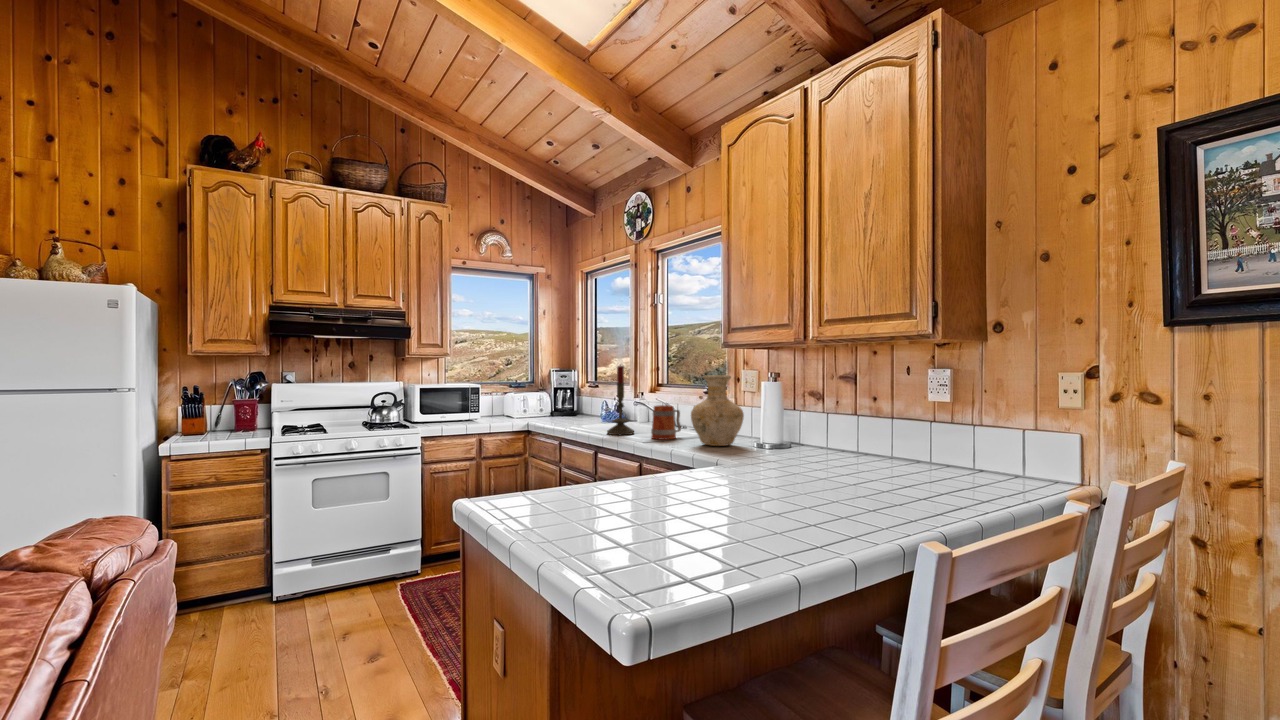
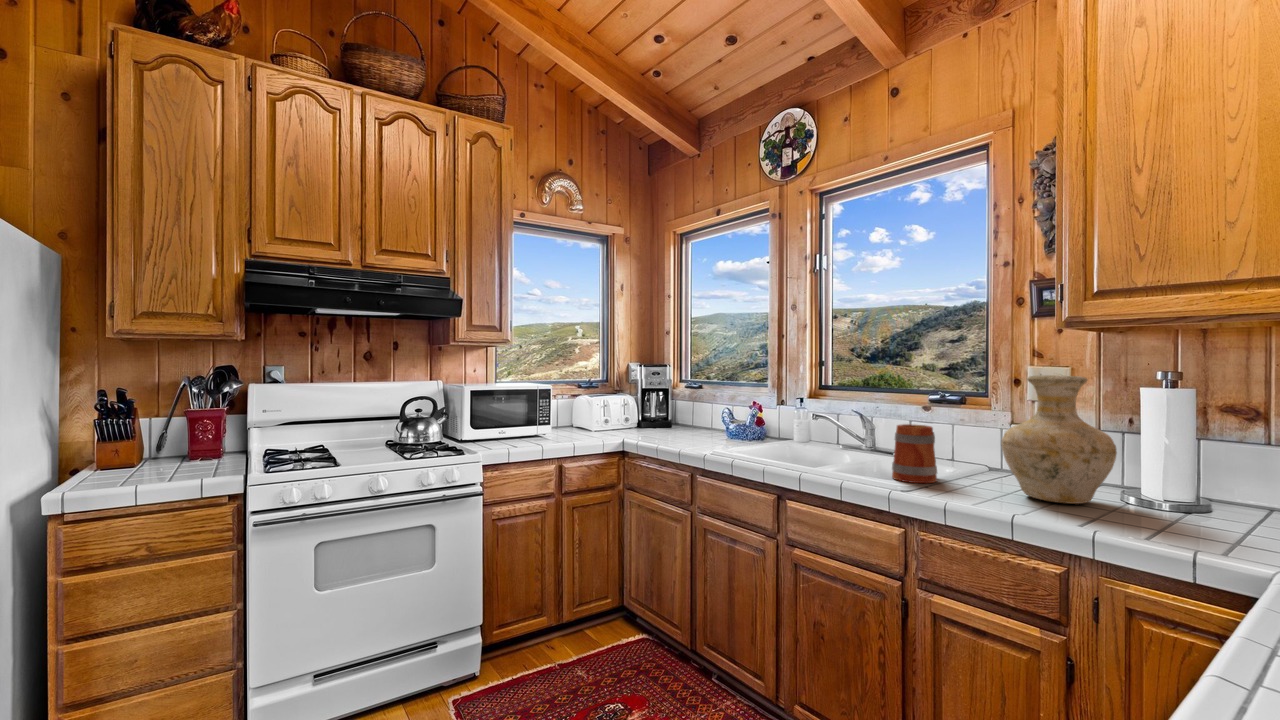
candle: present [607,366,634,435] -> none [797,356,842,472]

